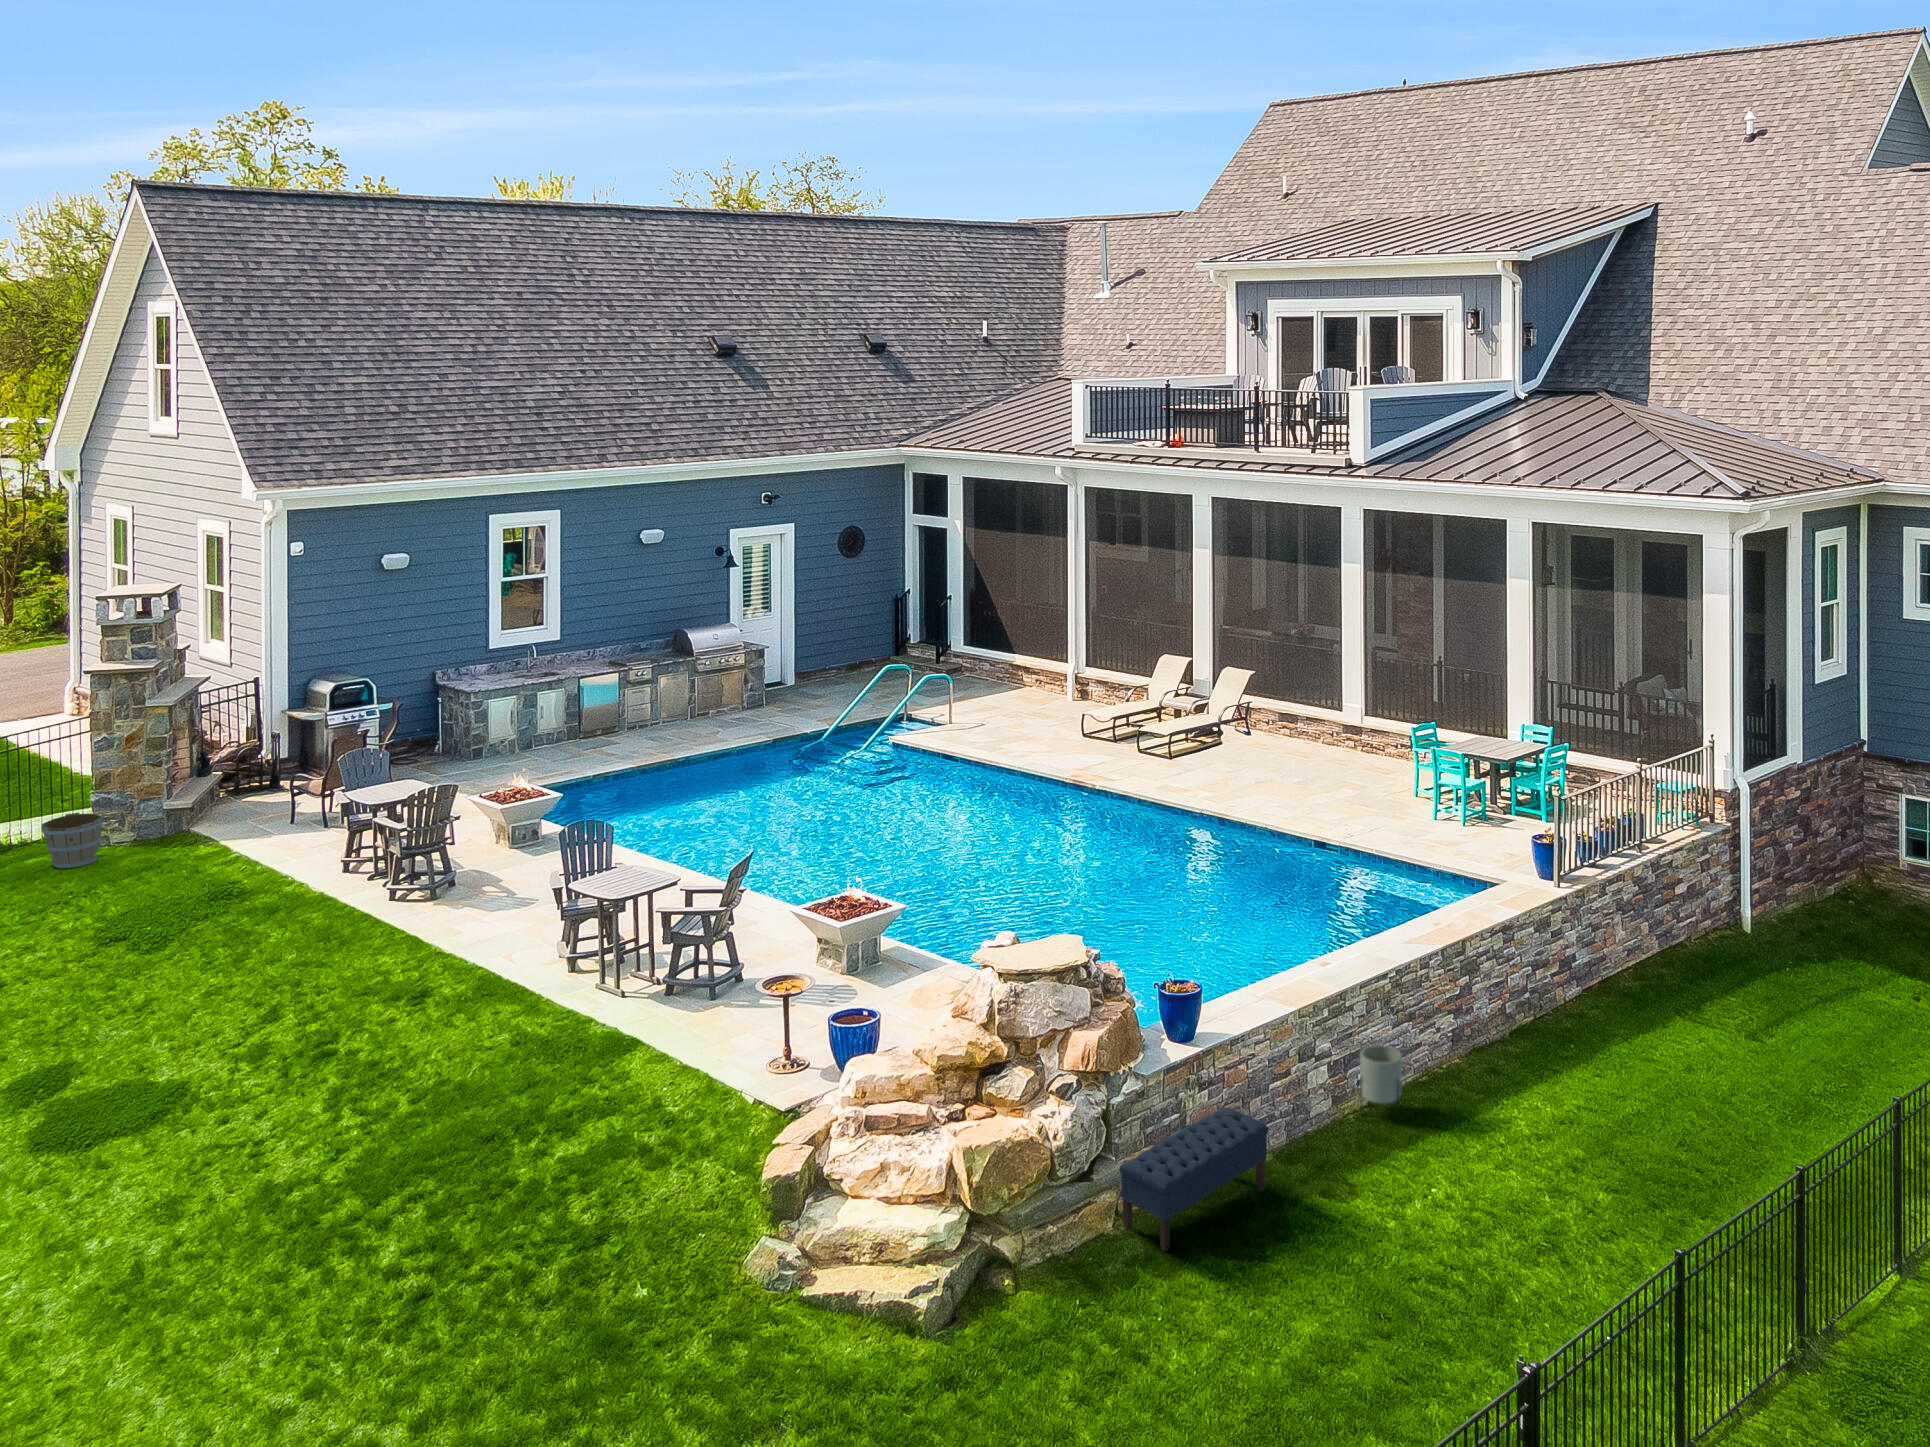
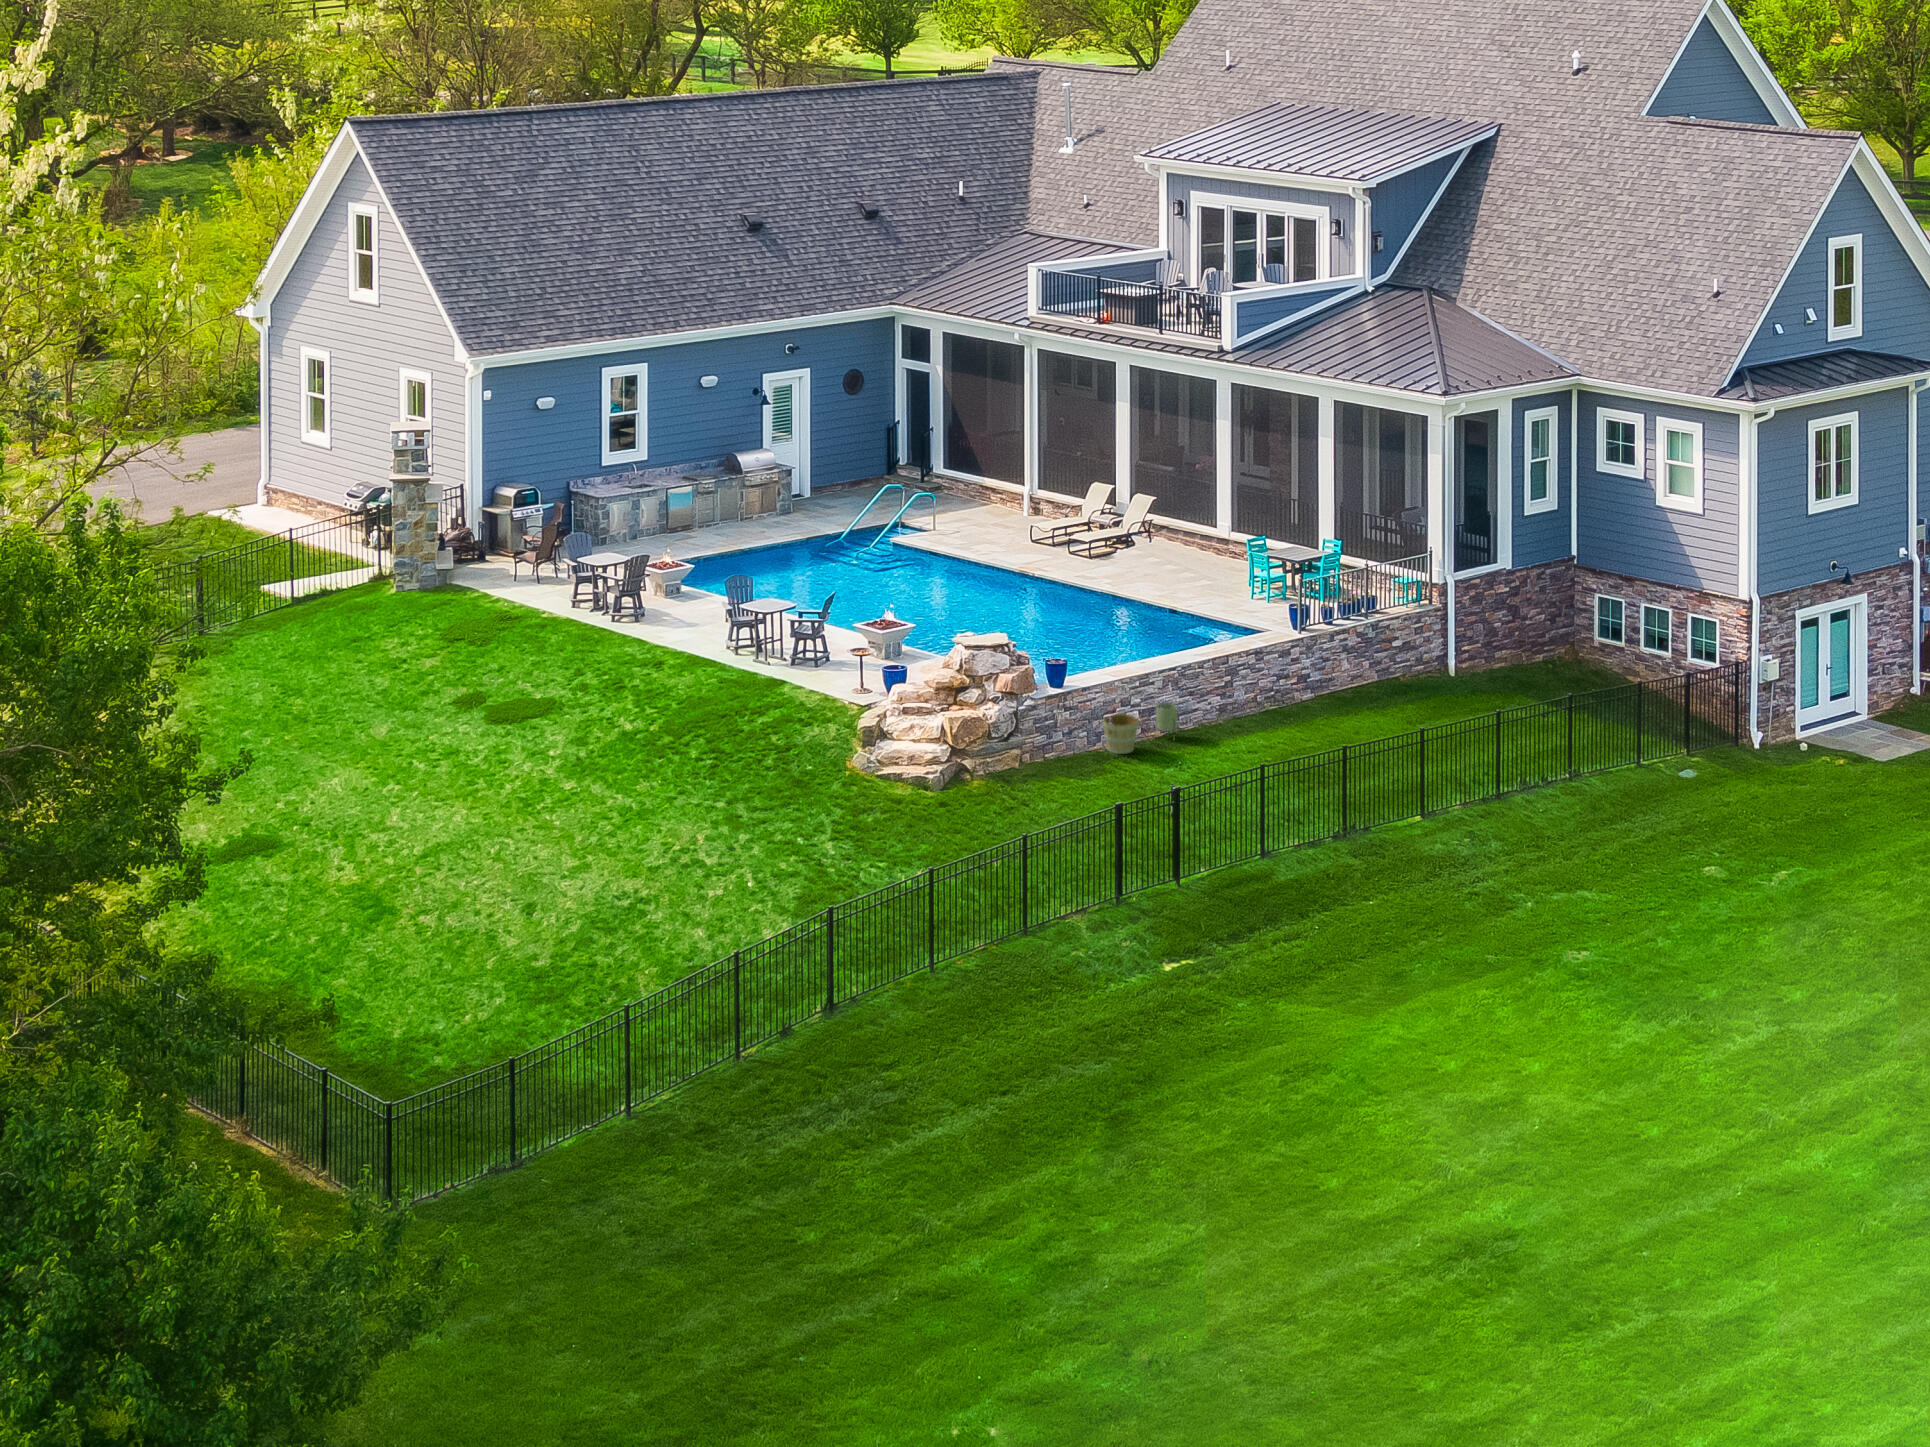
wooden bucket: present [41,813,103,869] -> present [1102,714,1139,754]
bench: present [1120,1107,1269,1252] -> none [1021,719,1096,773]

